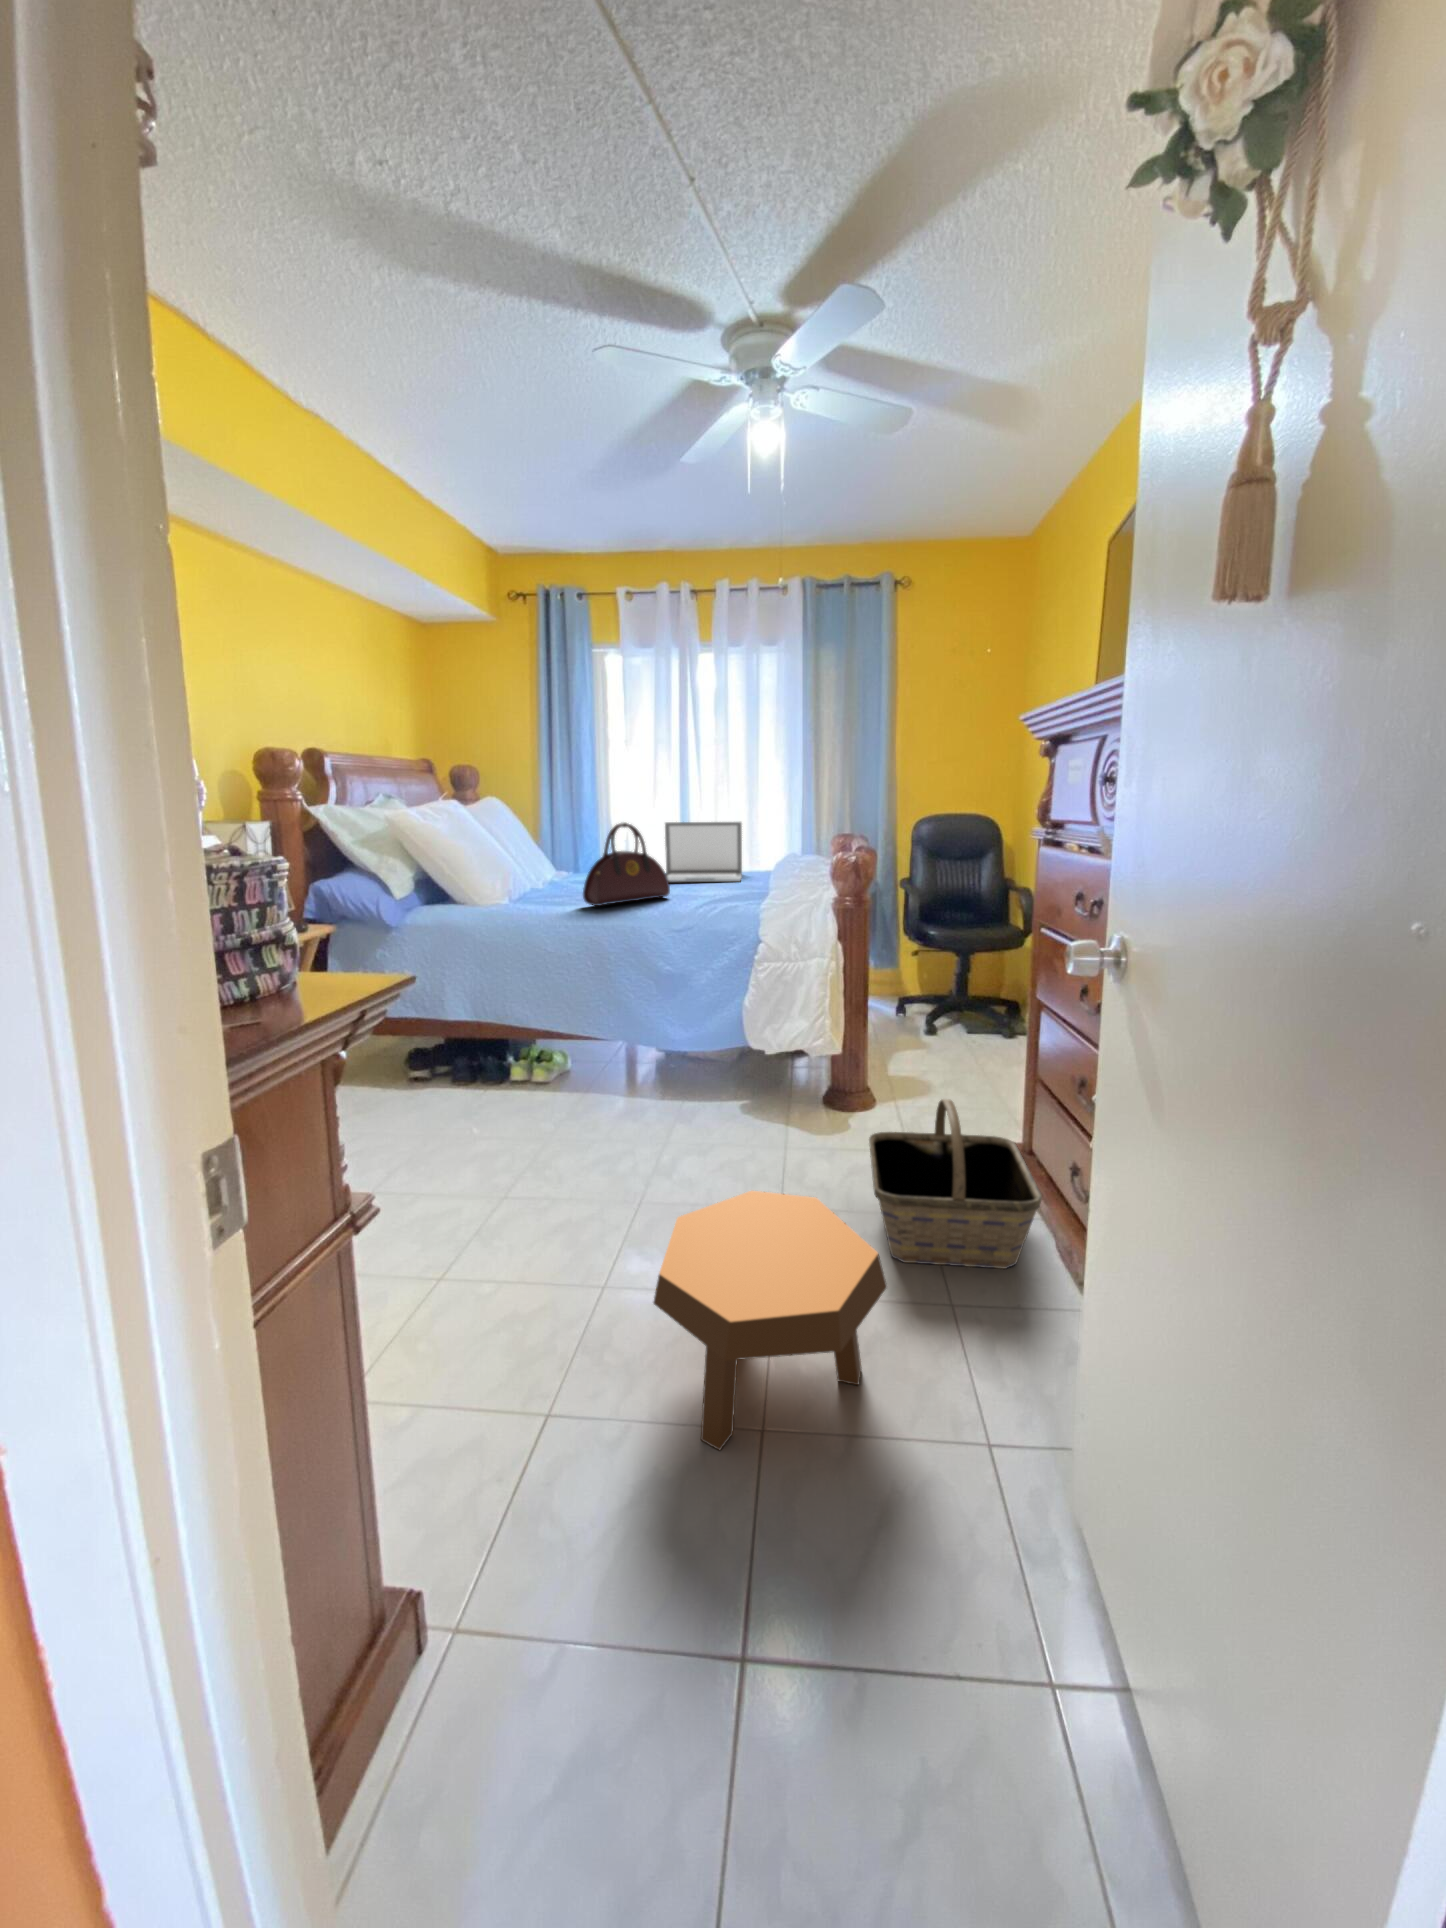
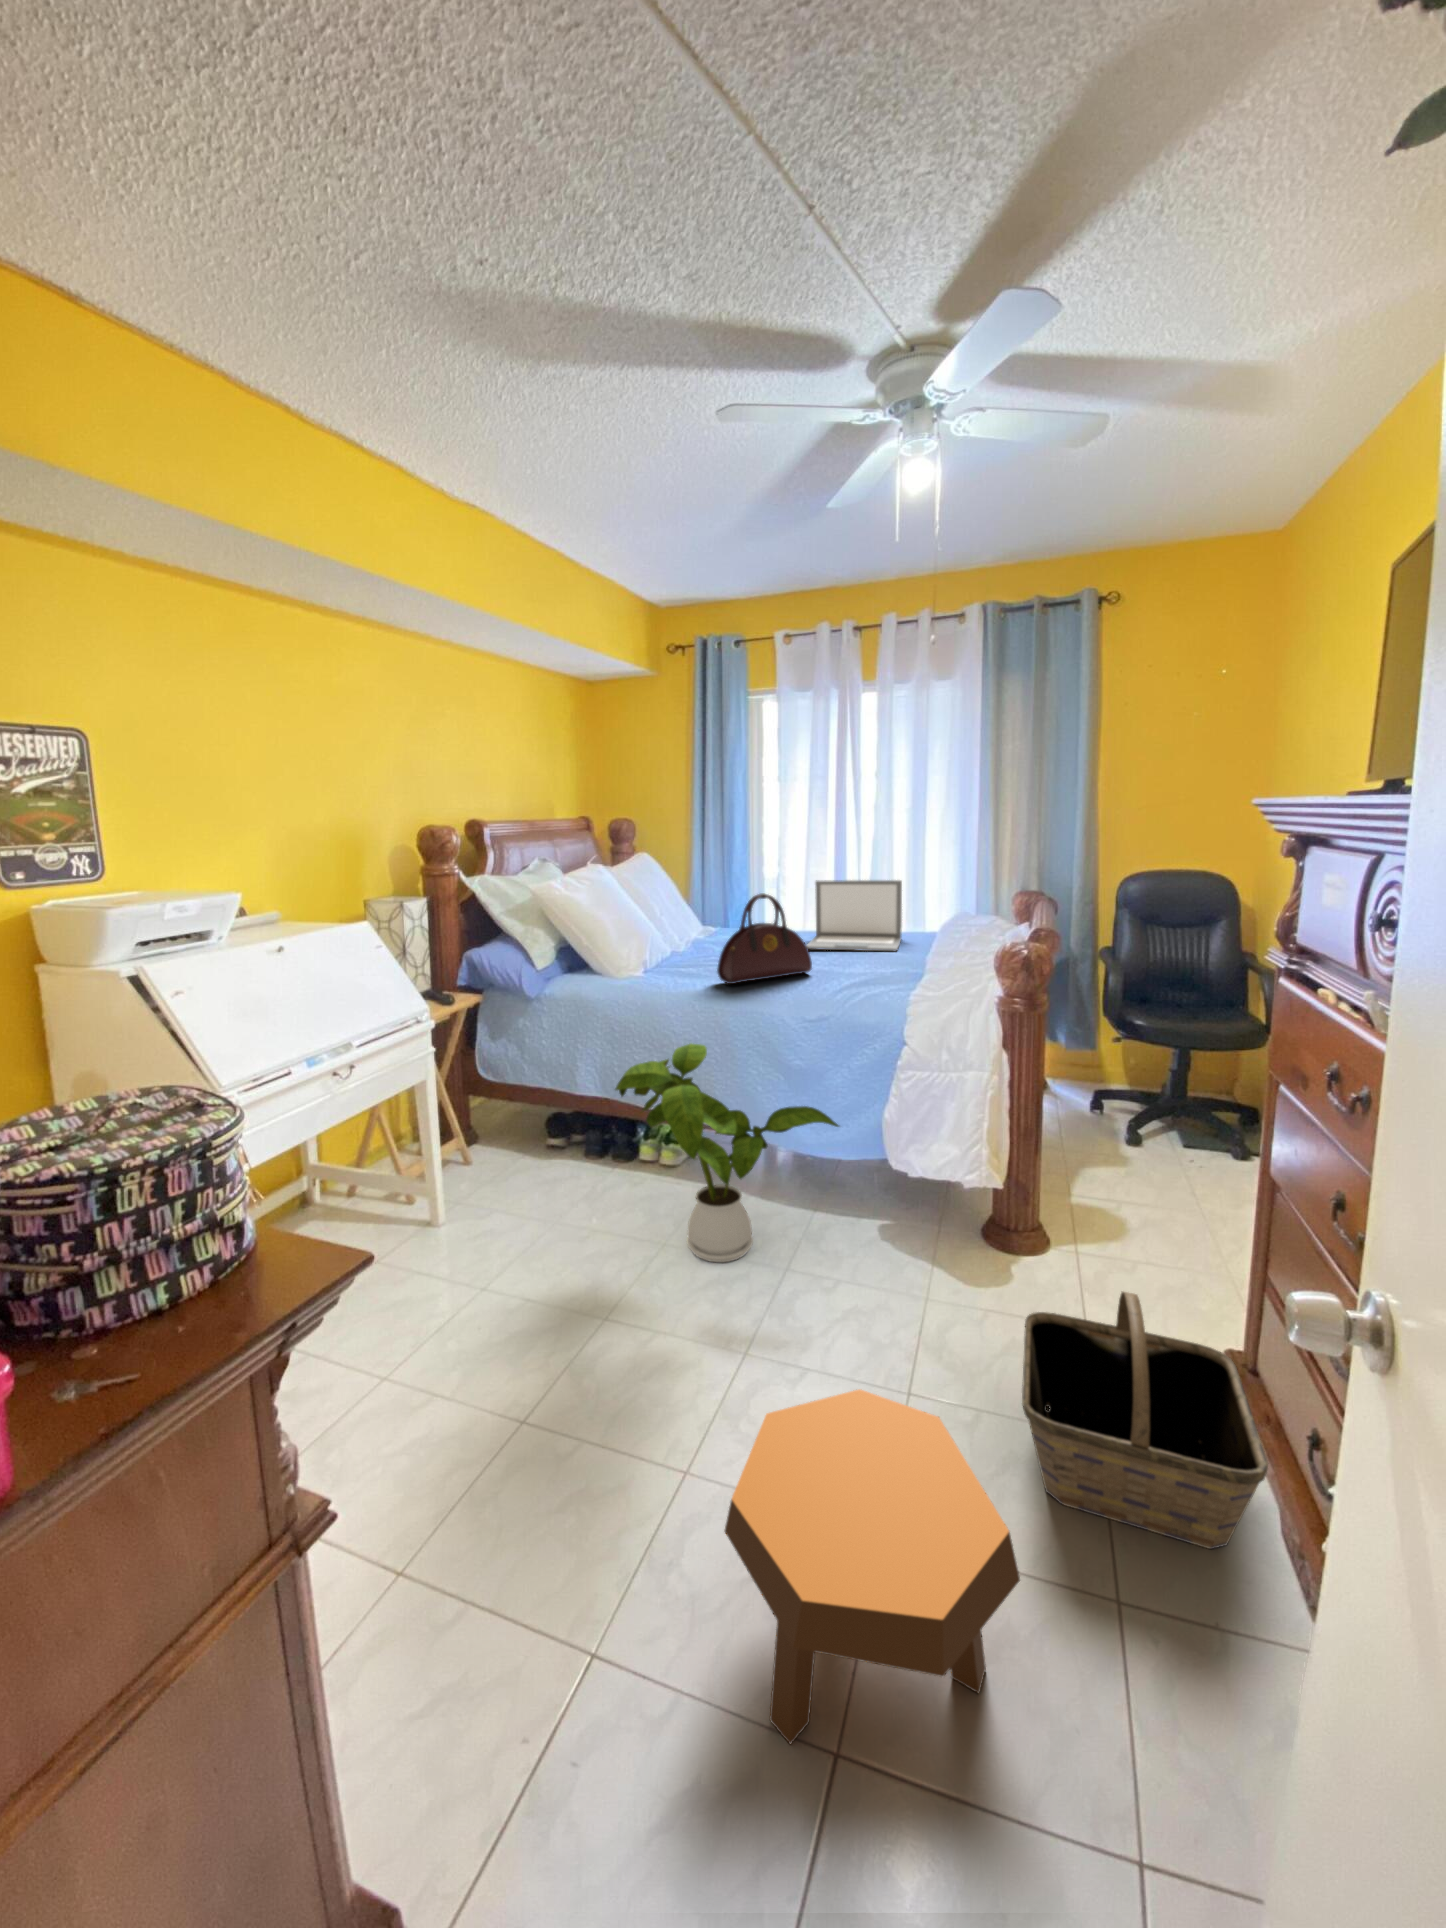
house plant: none [499,944,709,1149] -> present [615,1044,839,1263]

